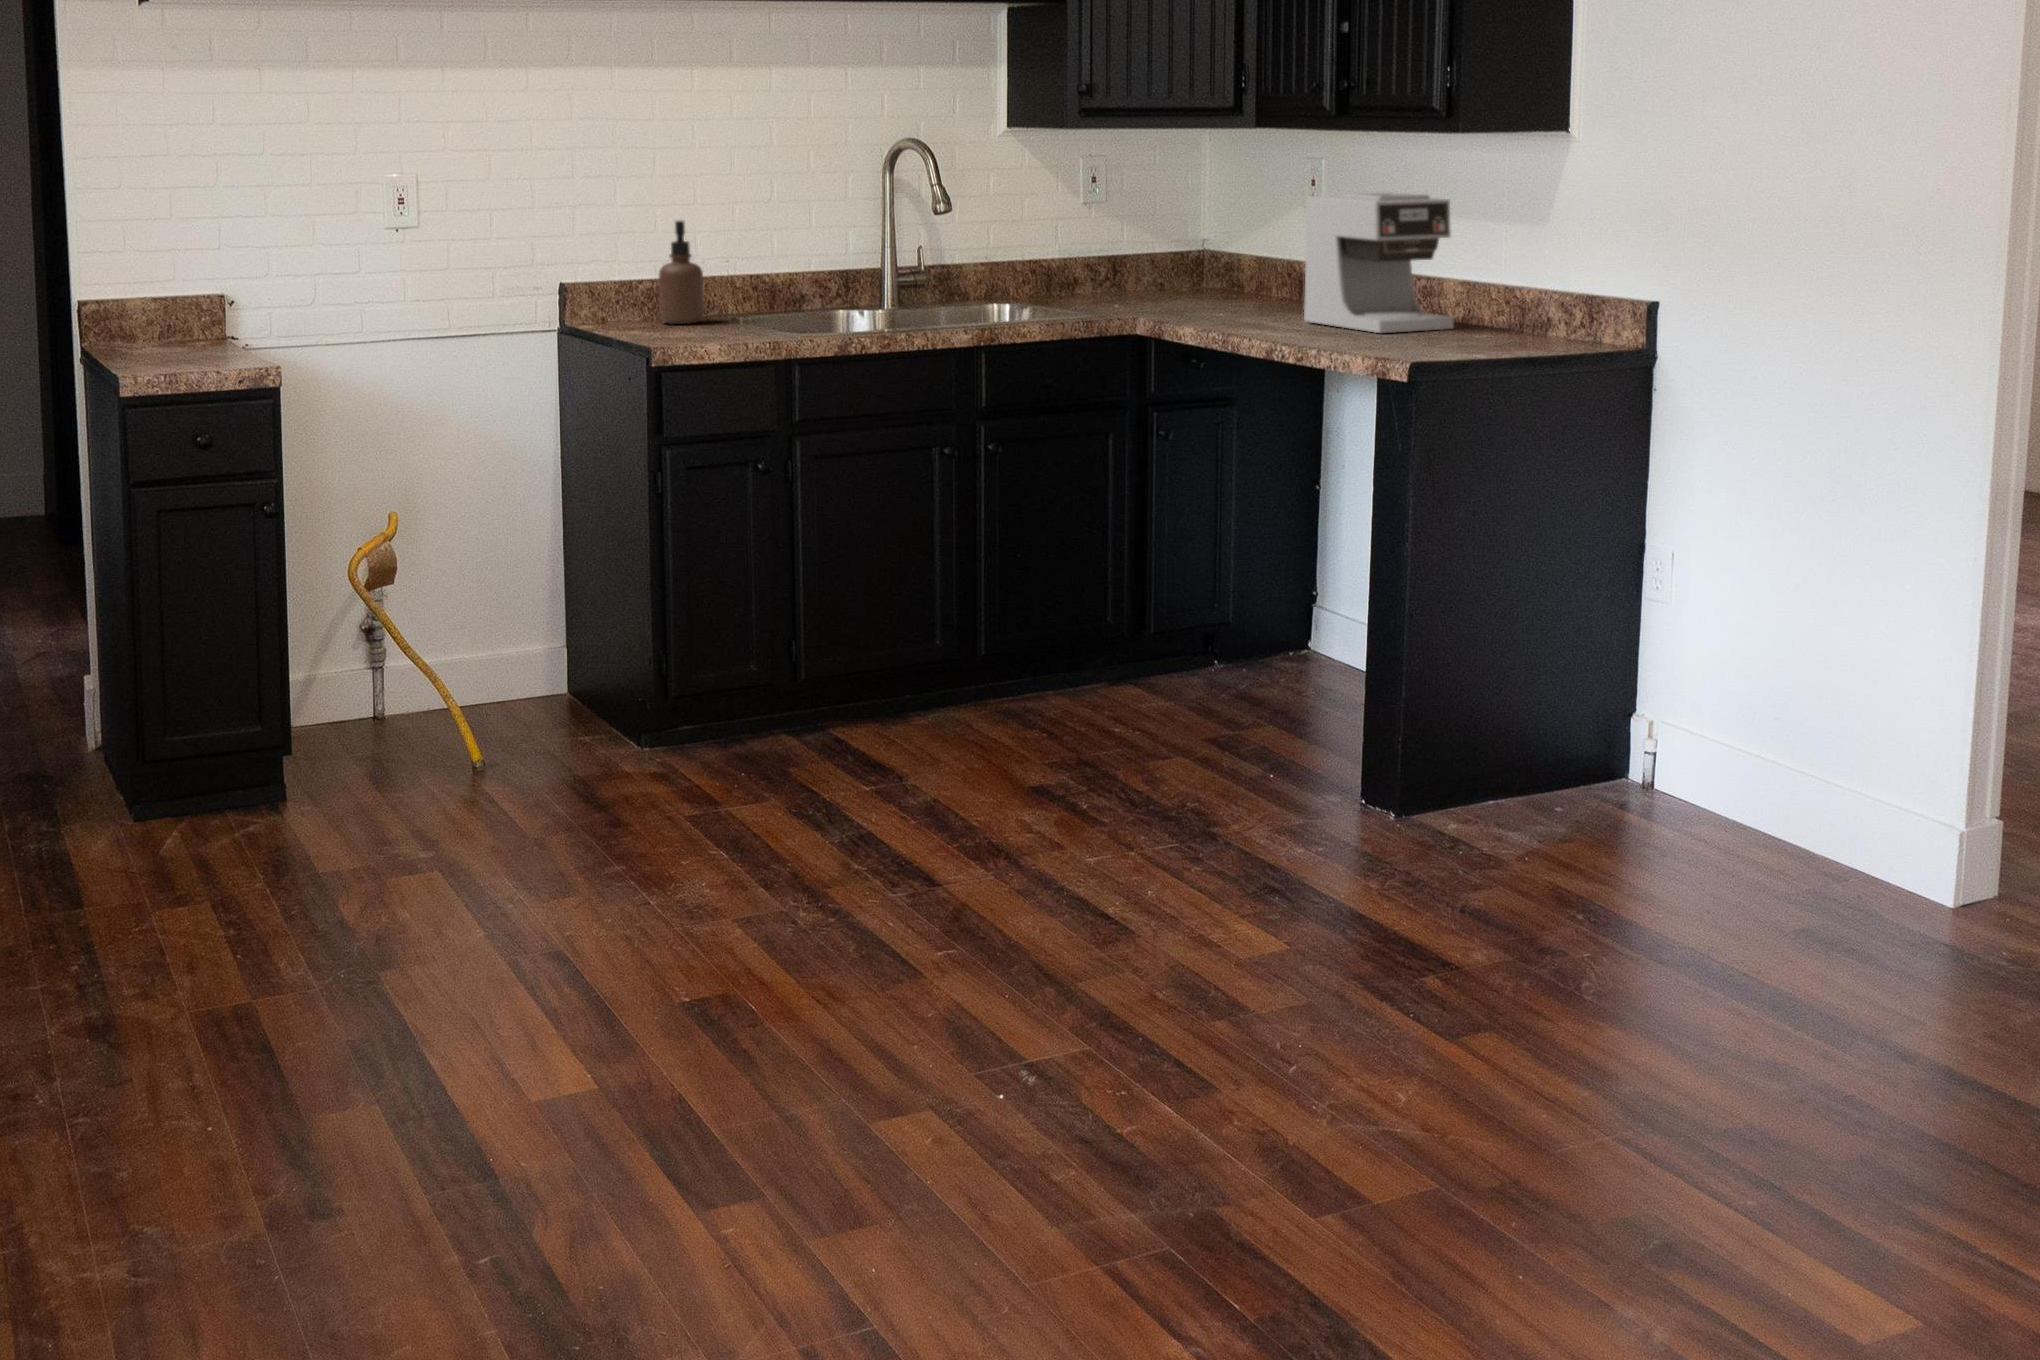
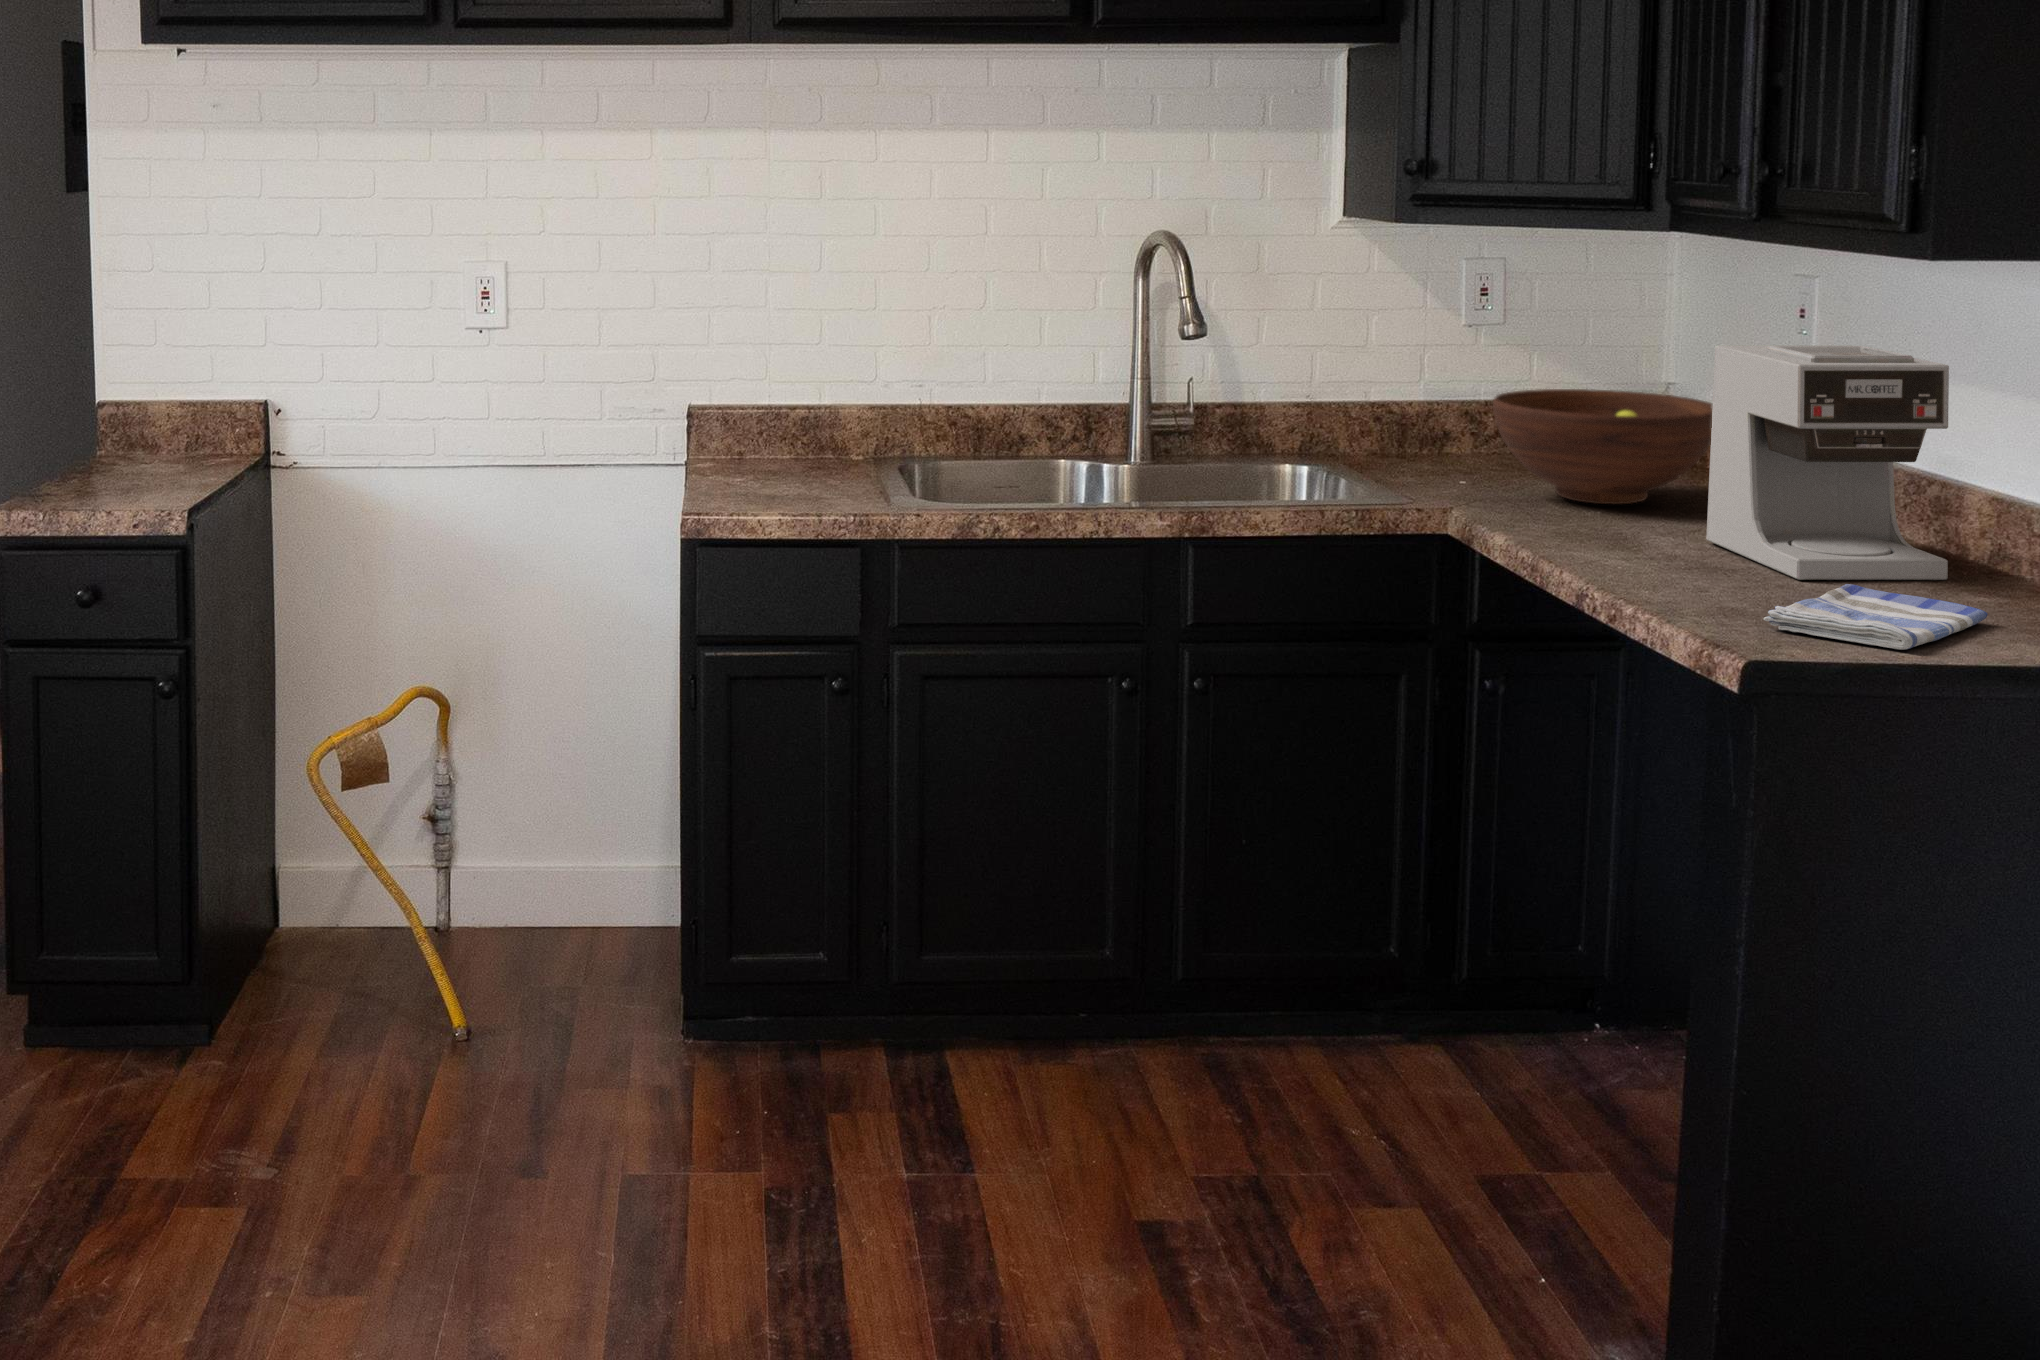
soap dispenser: present [659,220,704,324] -> none [818,332,876,468]
fruit bowl: none [1139,239,1283,311] -> present [1493,389,1712,504]
dish towel: none [1396,328,1500,353] -> present [1764,584,1988,650]

